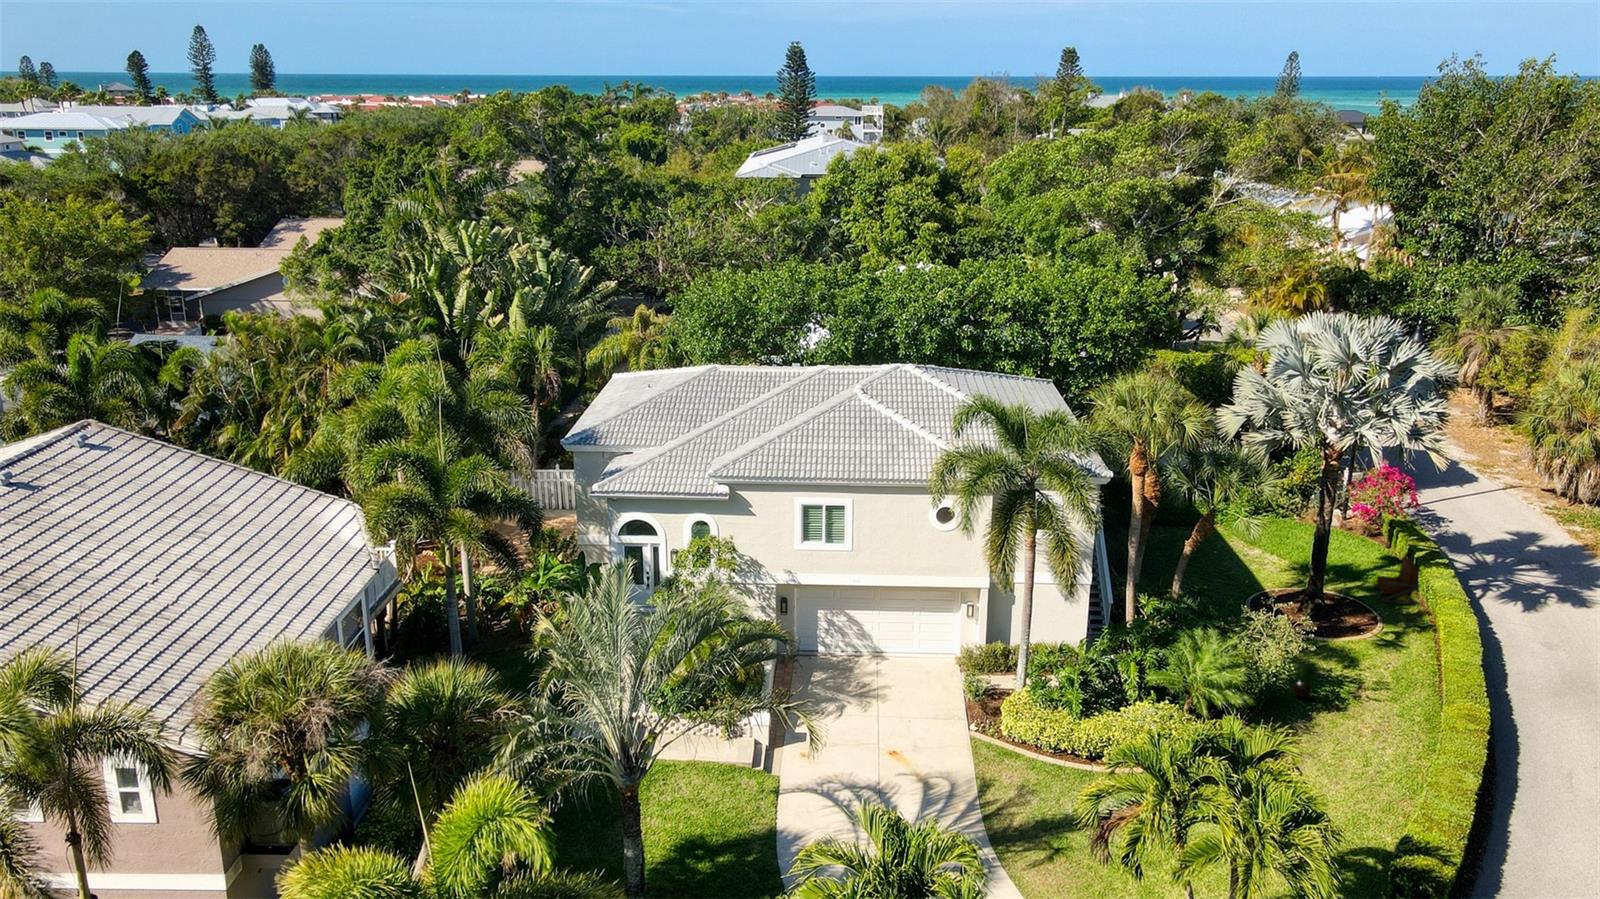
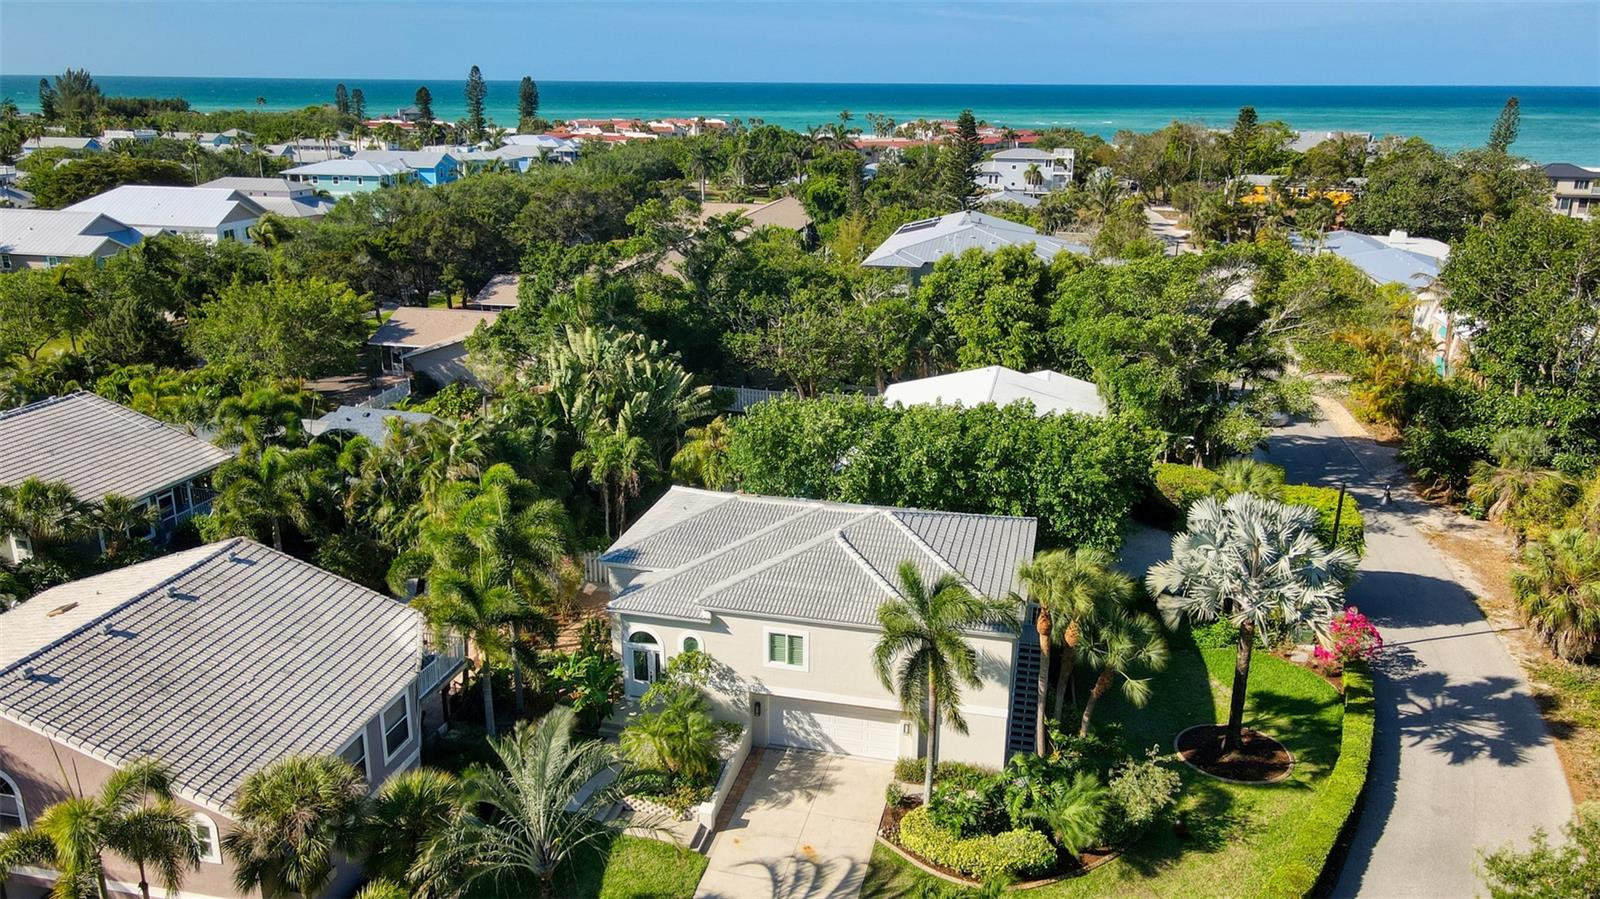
lounge chair: present [1374,558,1420,605] -> none [1302,711,1336,756]

